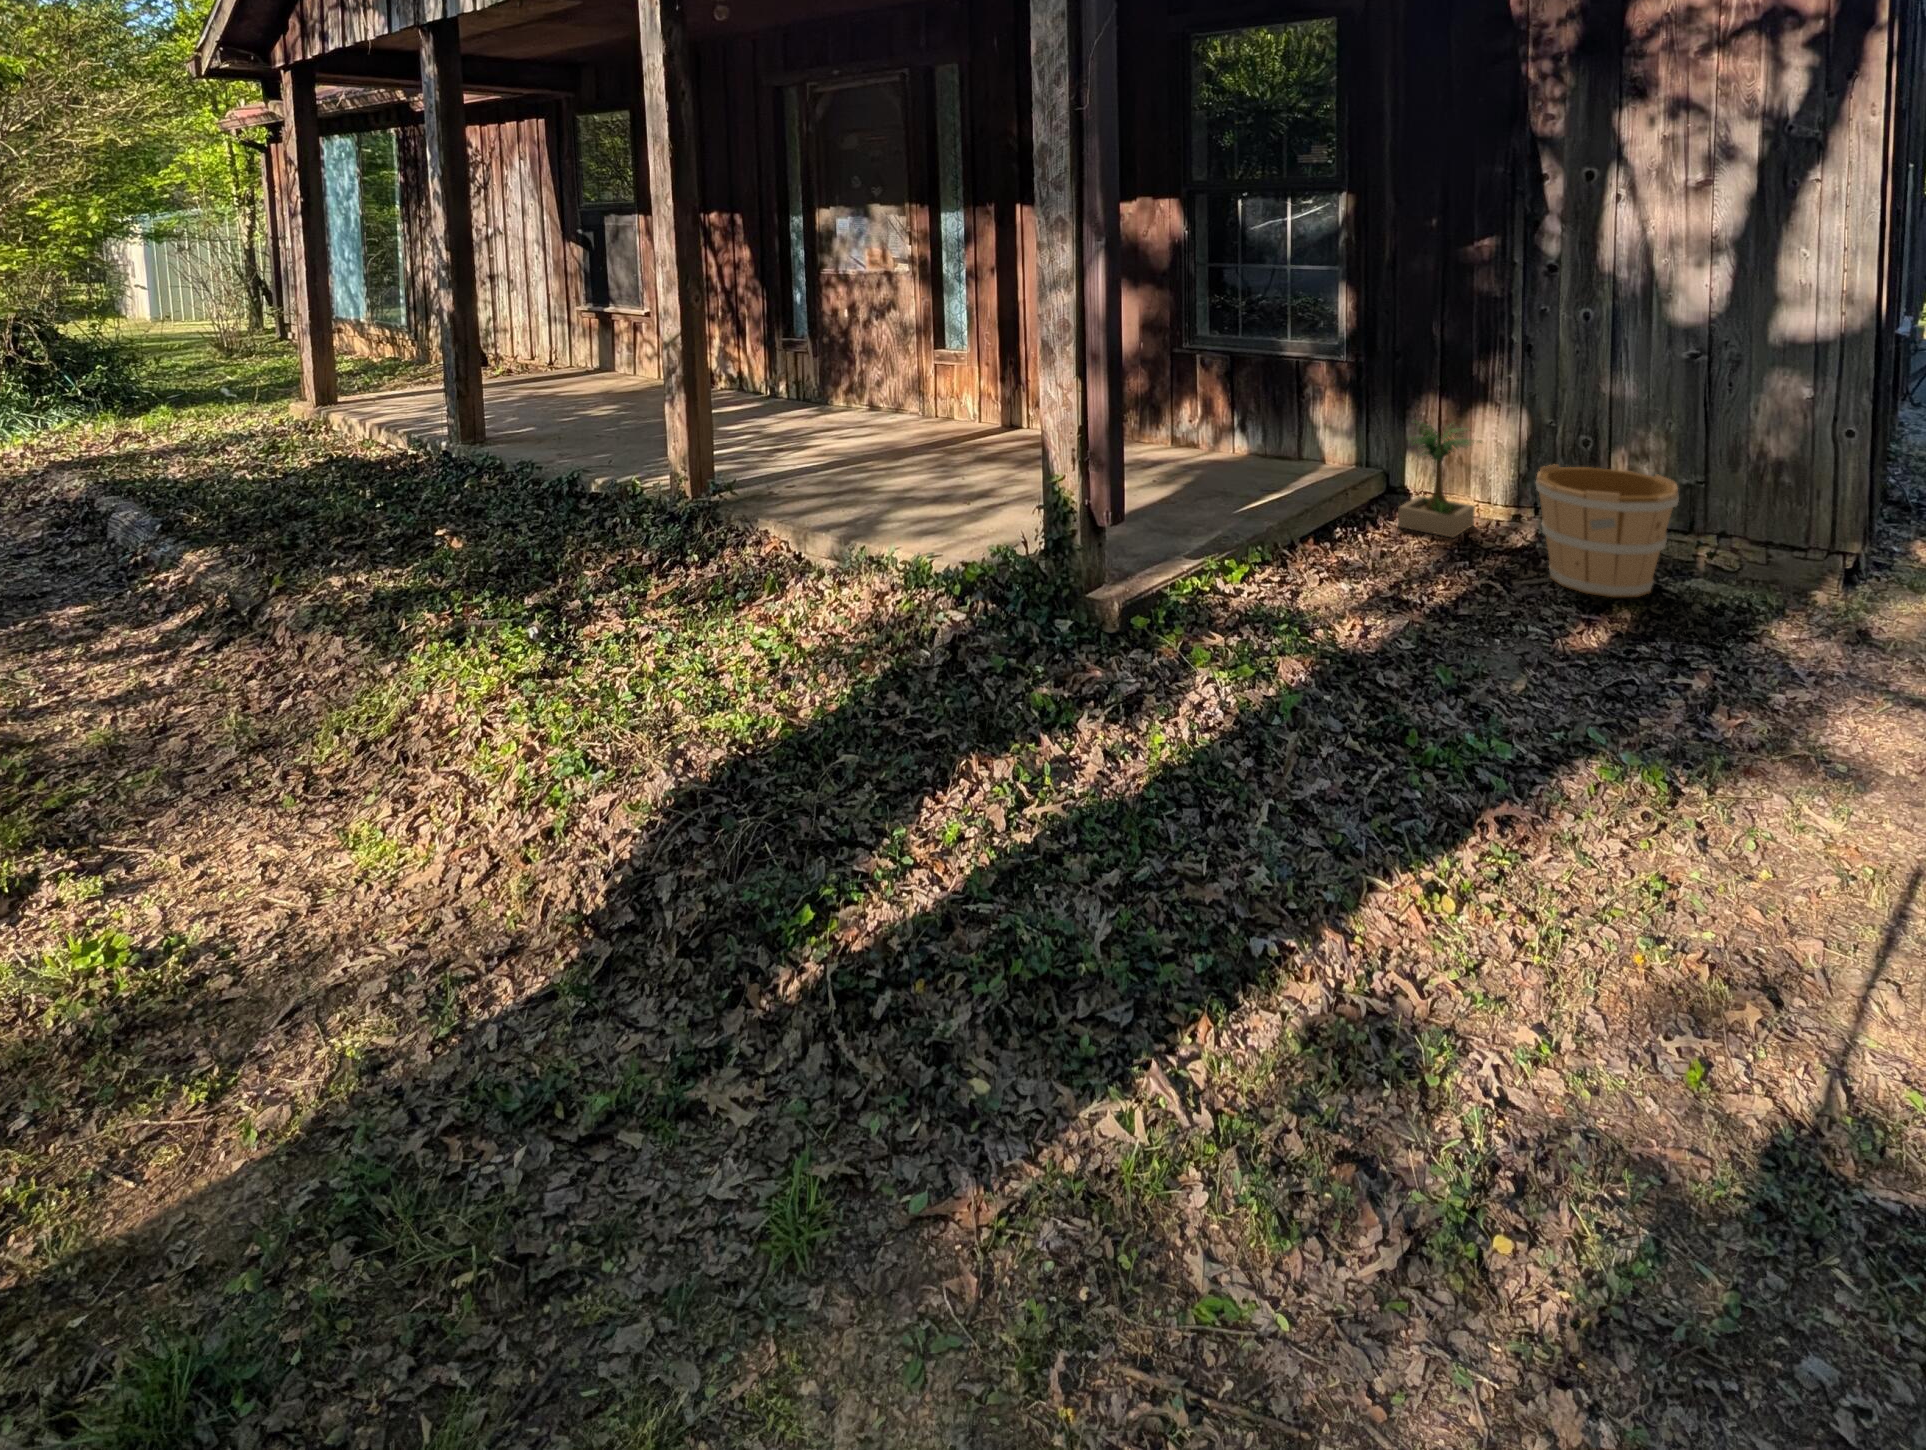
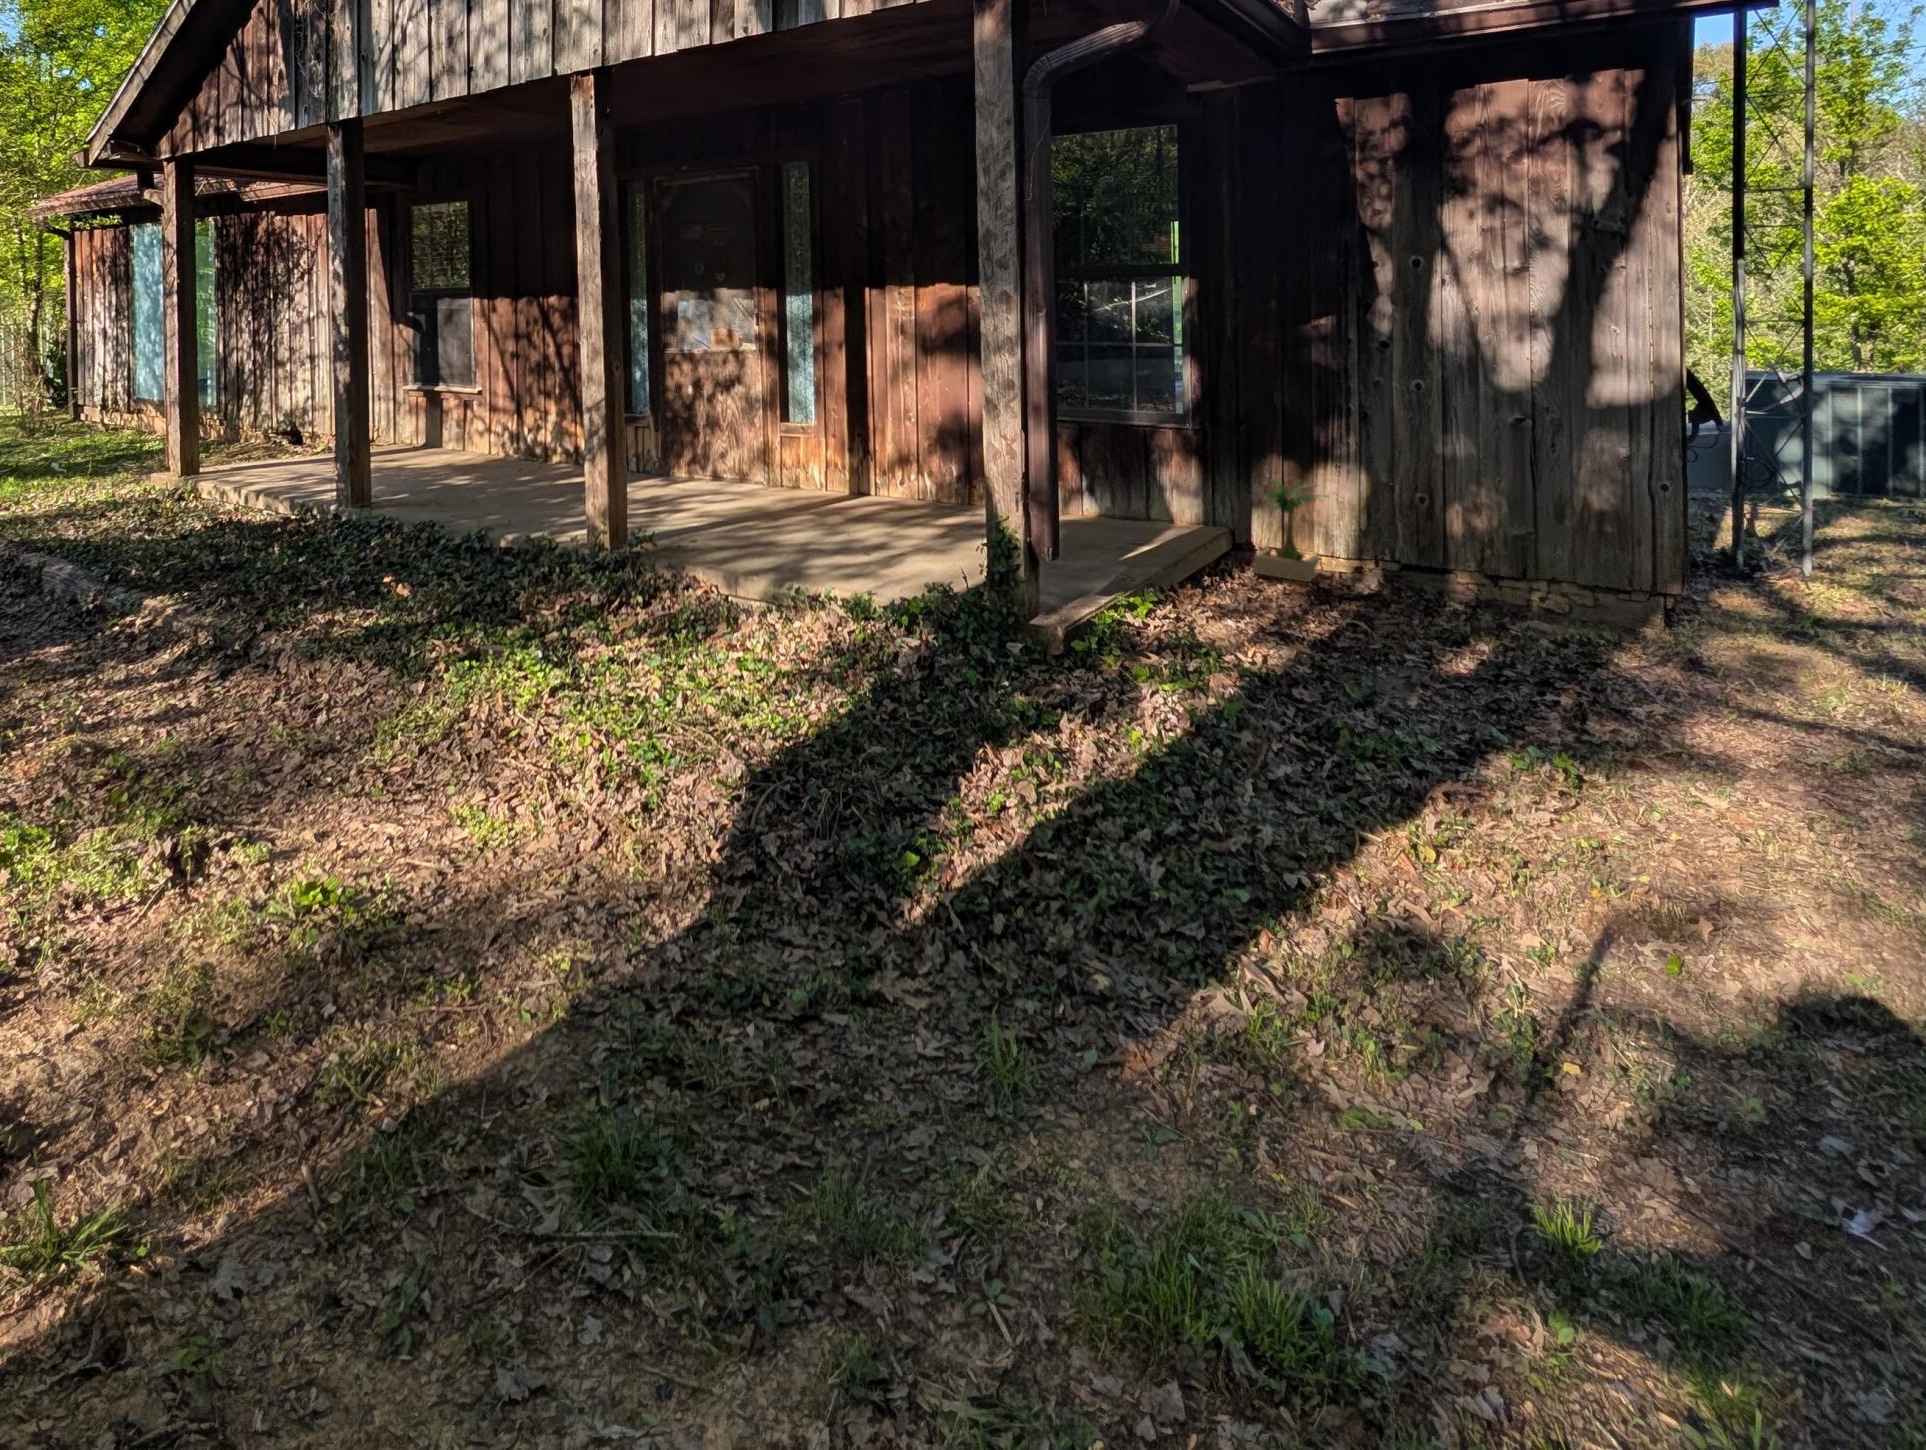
wooden bucket: present [1536,464,1679,597] -> none [1386,515,1522,632]

